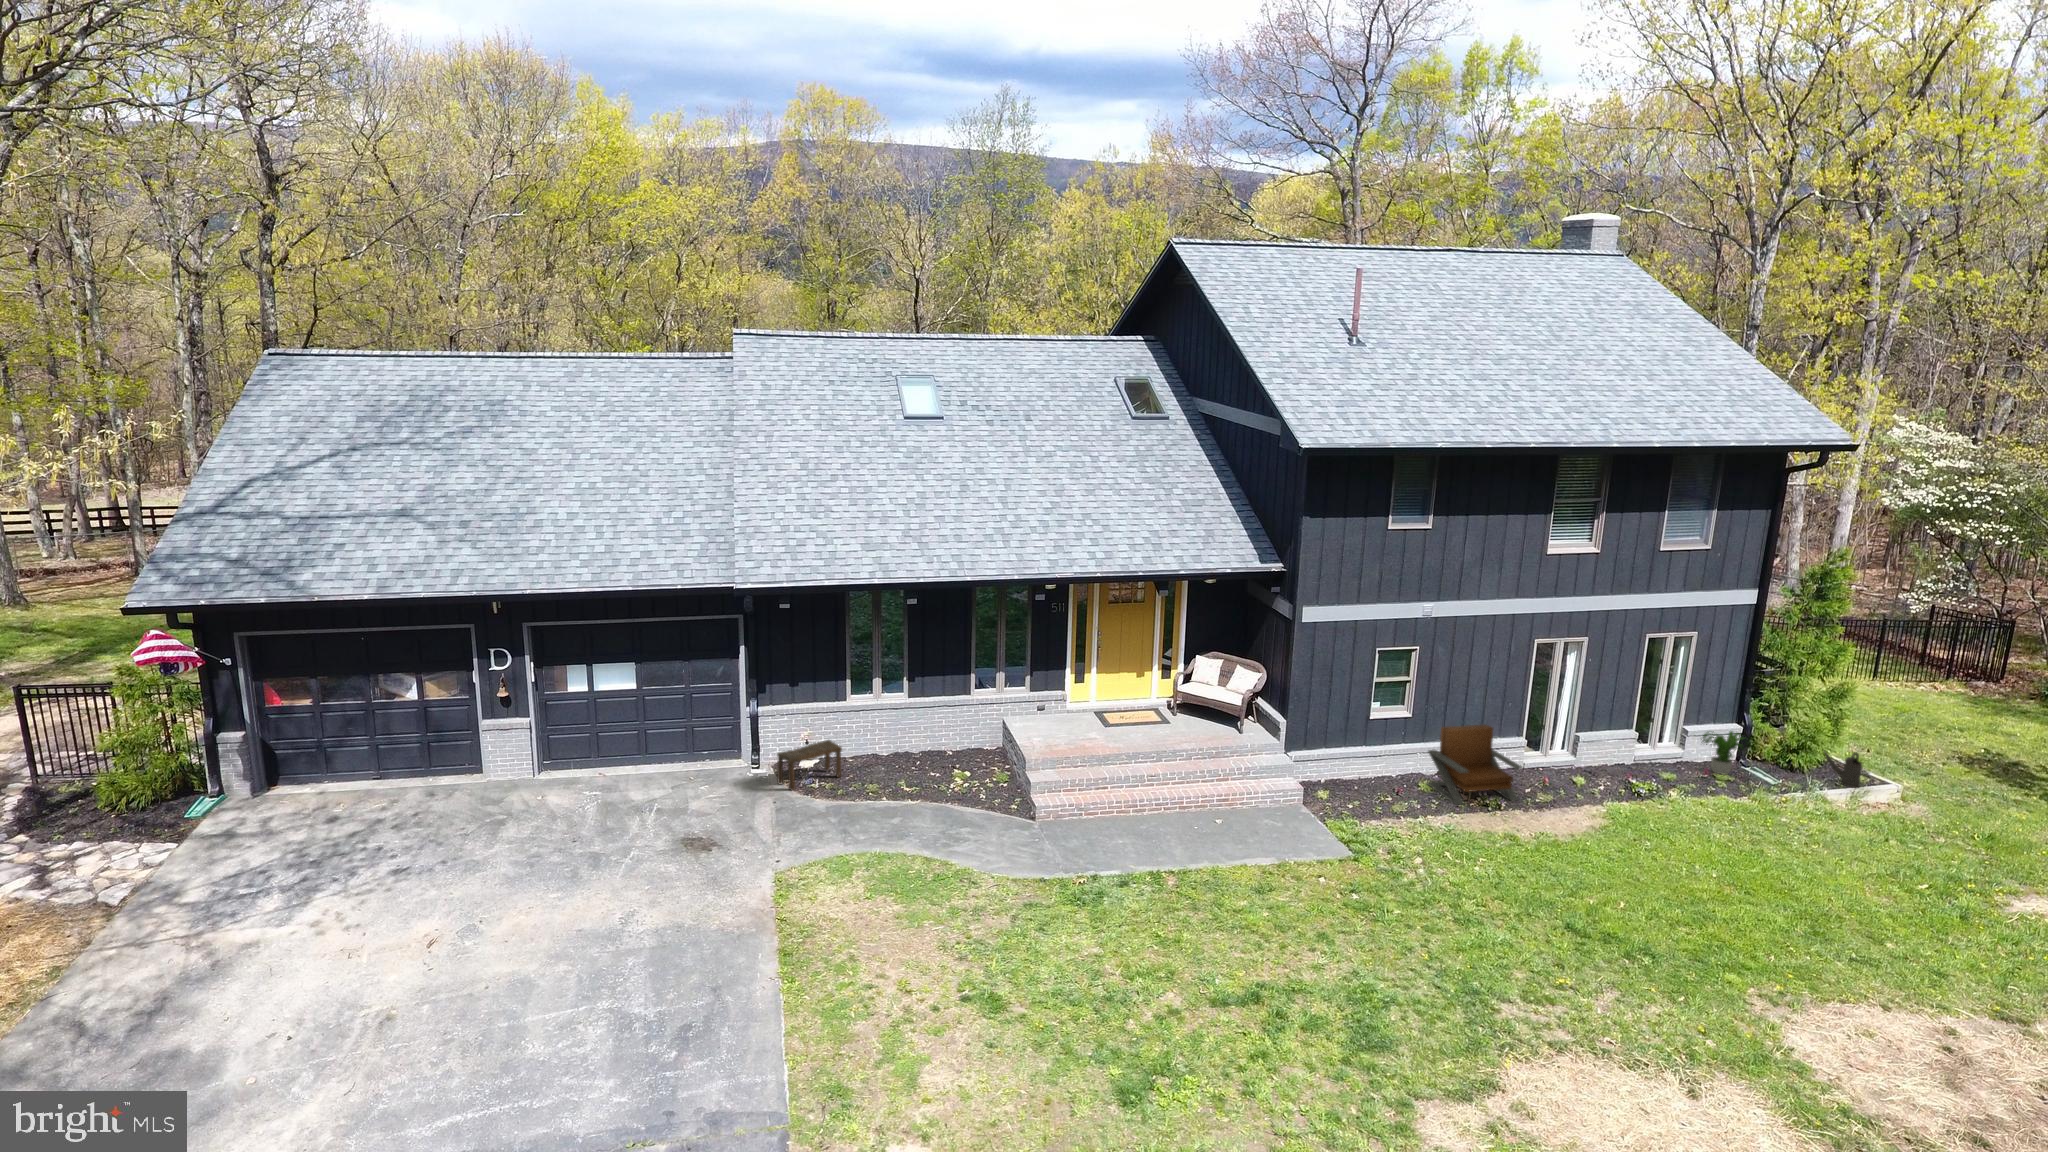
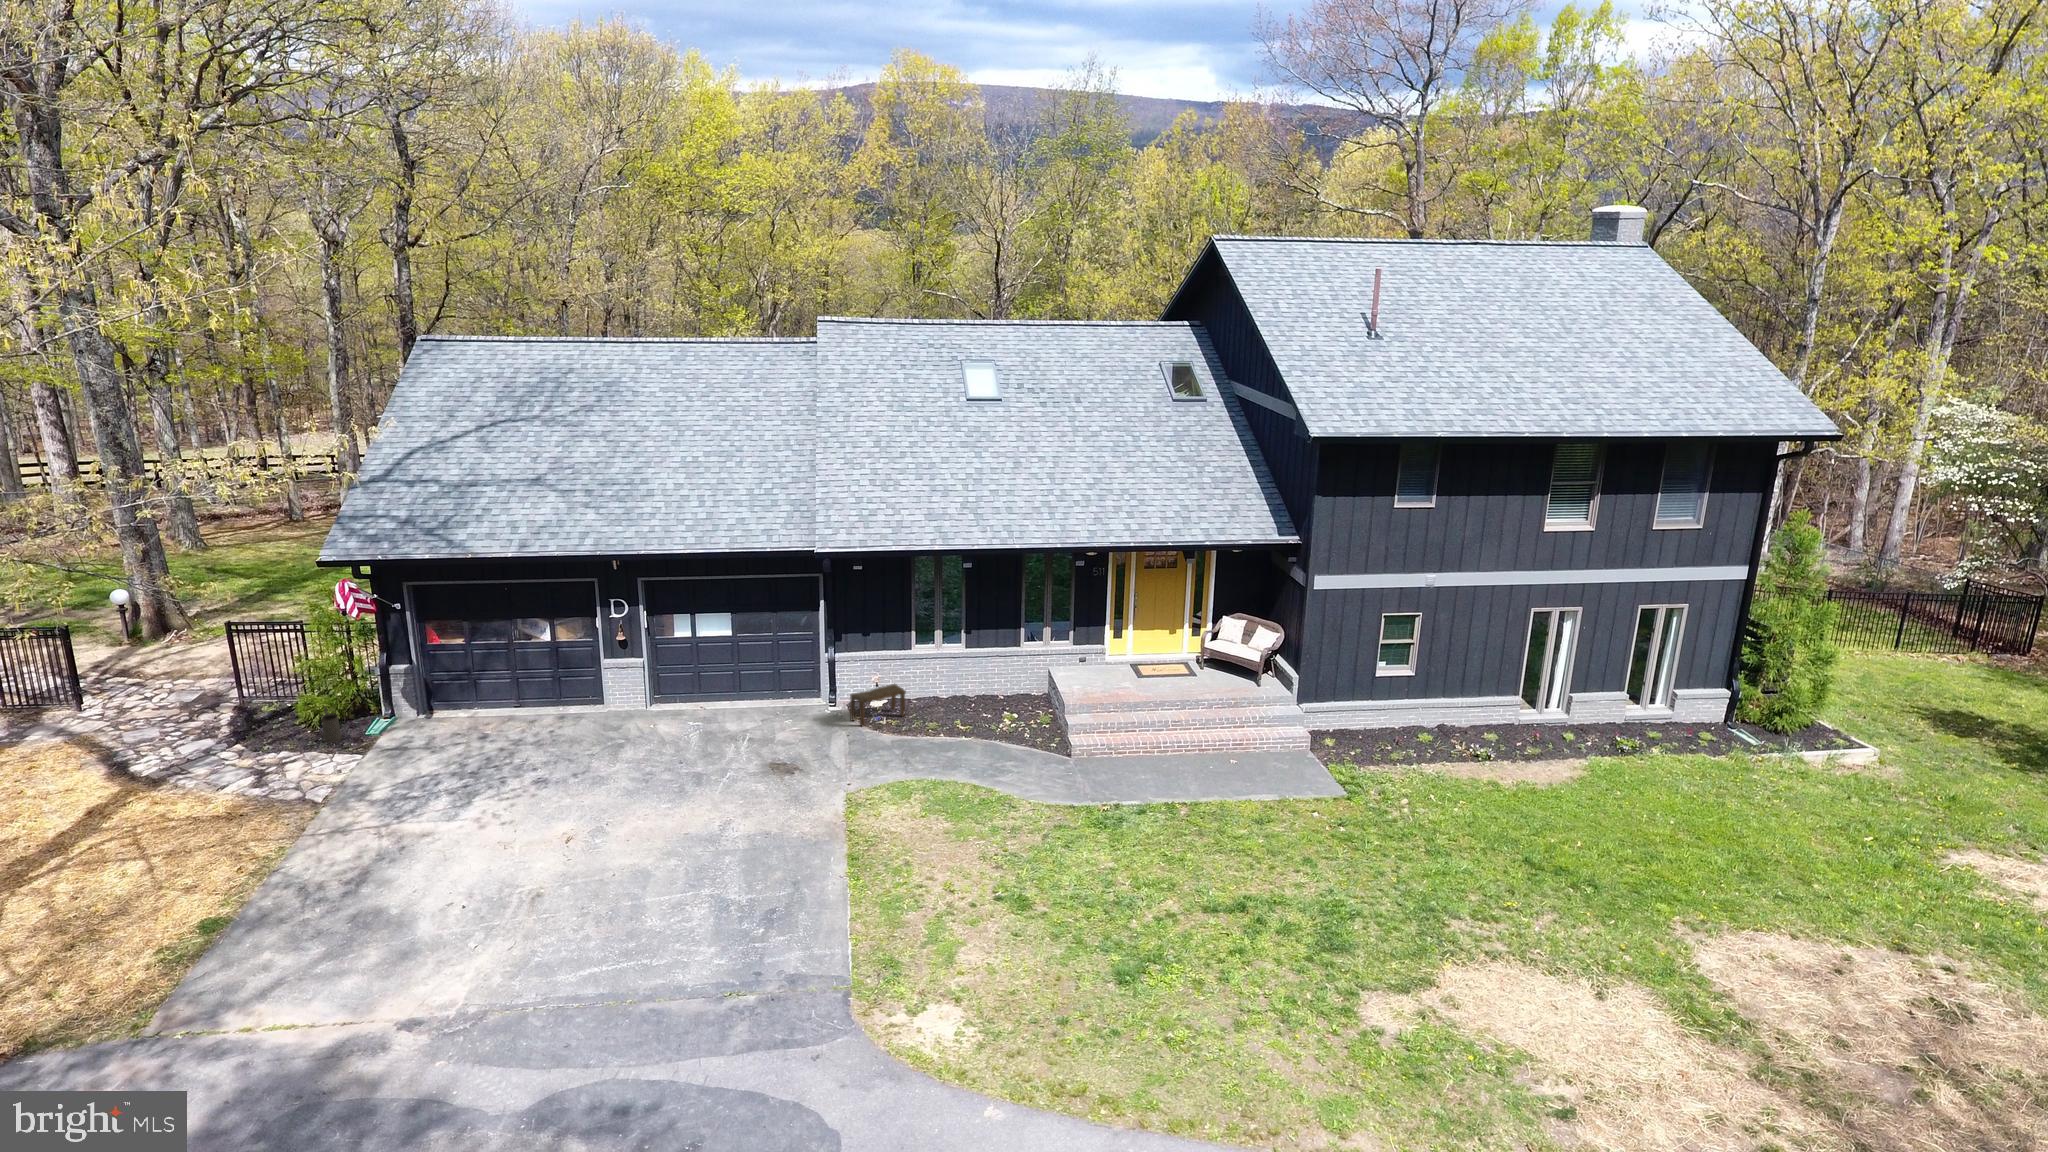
lounge chair: present [1427,724,1522,805] -> none [1426,685,1514,757]
potted plant: present [1701,731,1743,775] -> none [1689,696,1737,736]
watering can: present [1824,751,1862,788] -> present [321,707,343,743]

